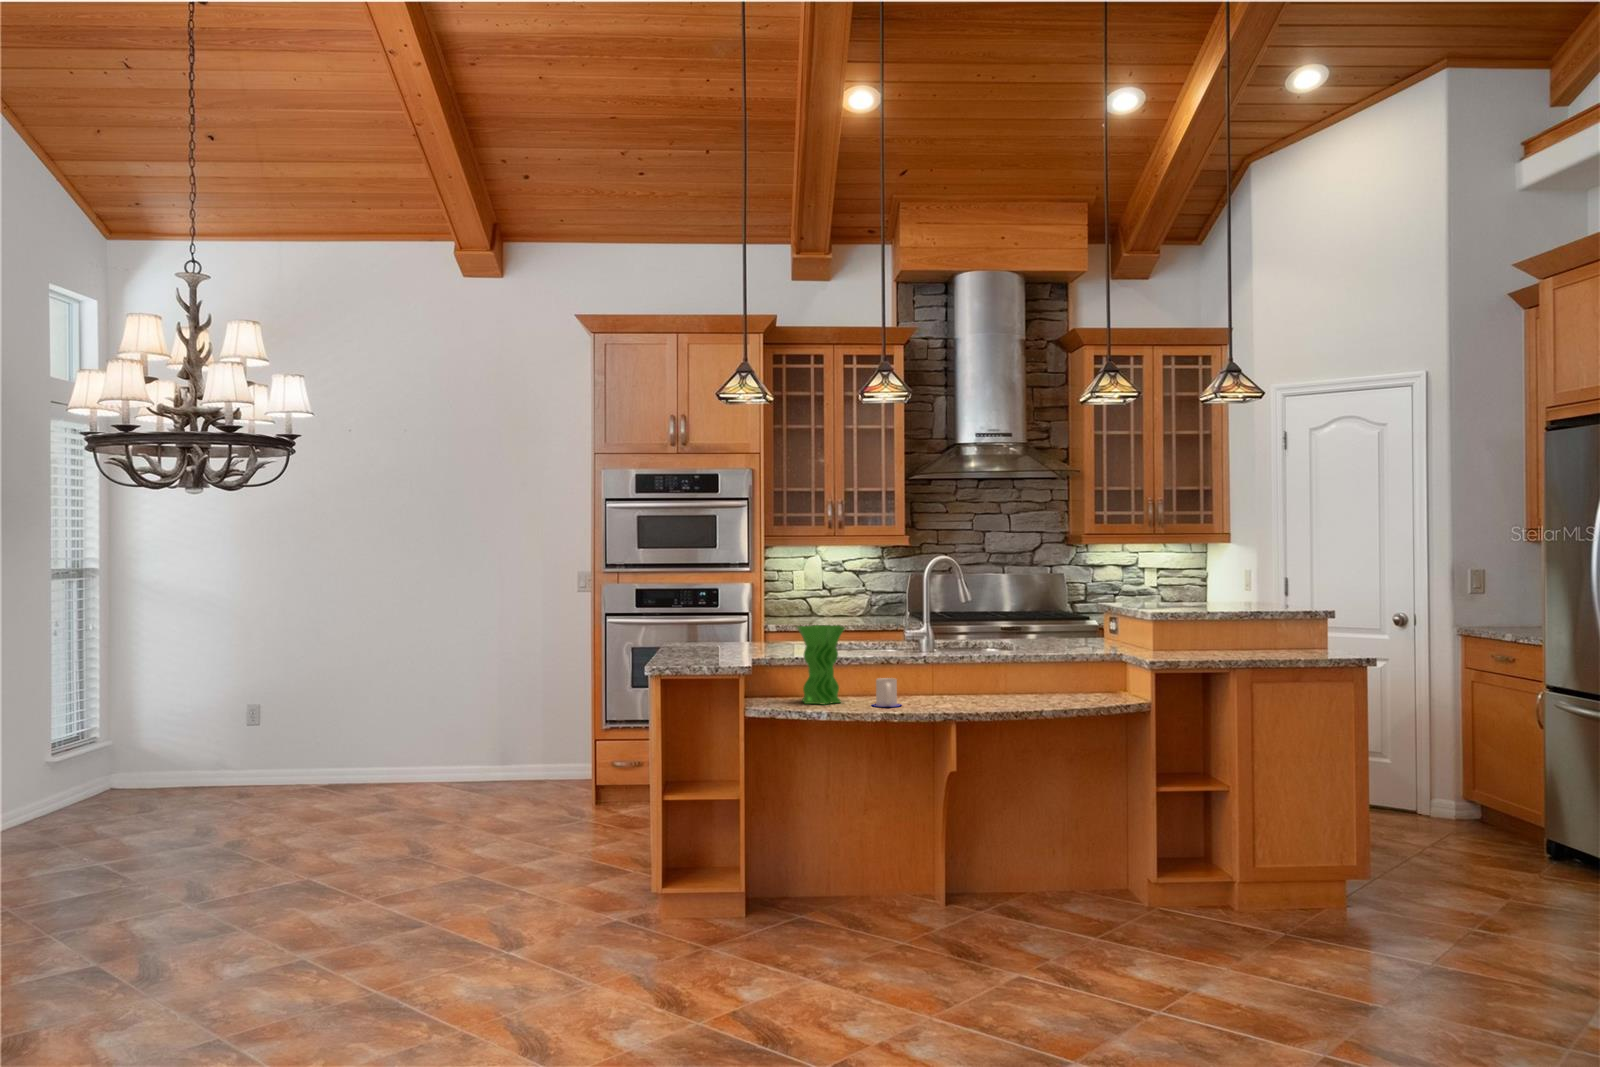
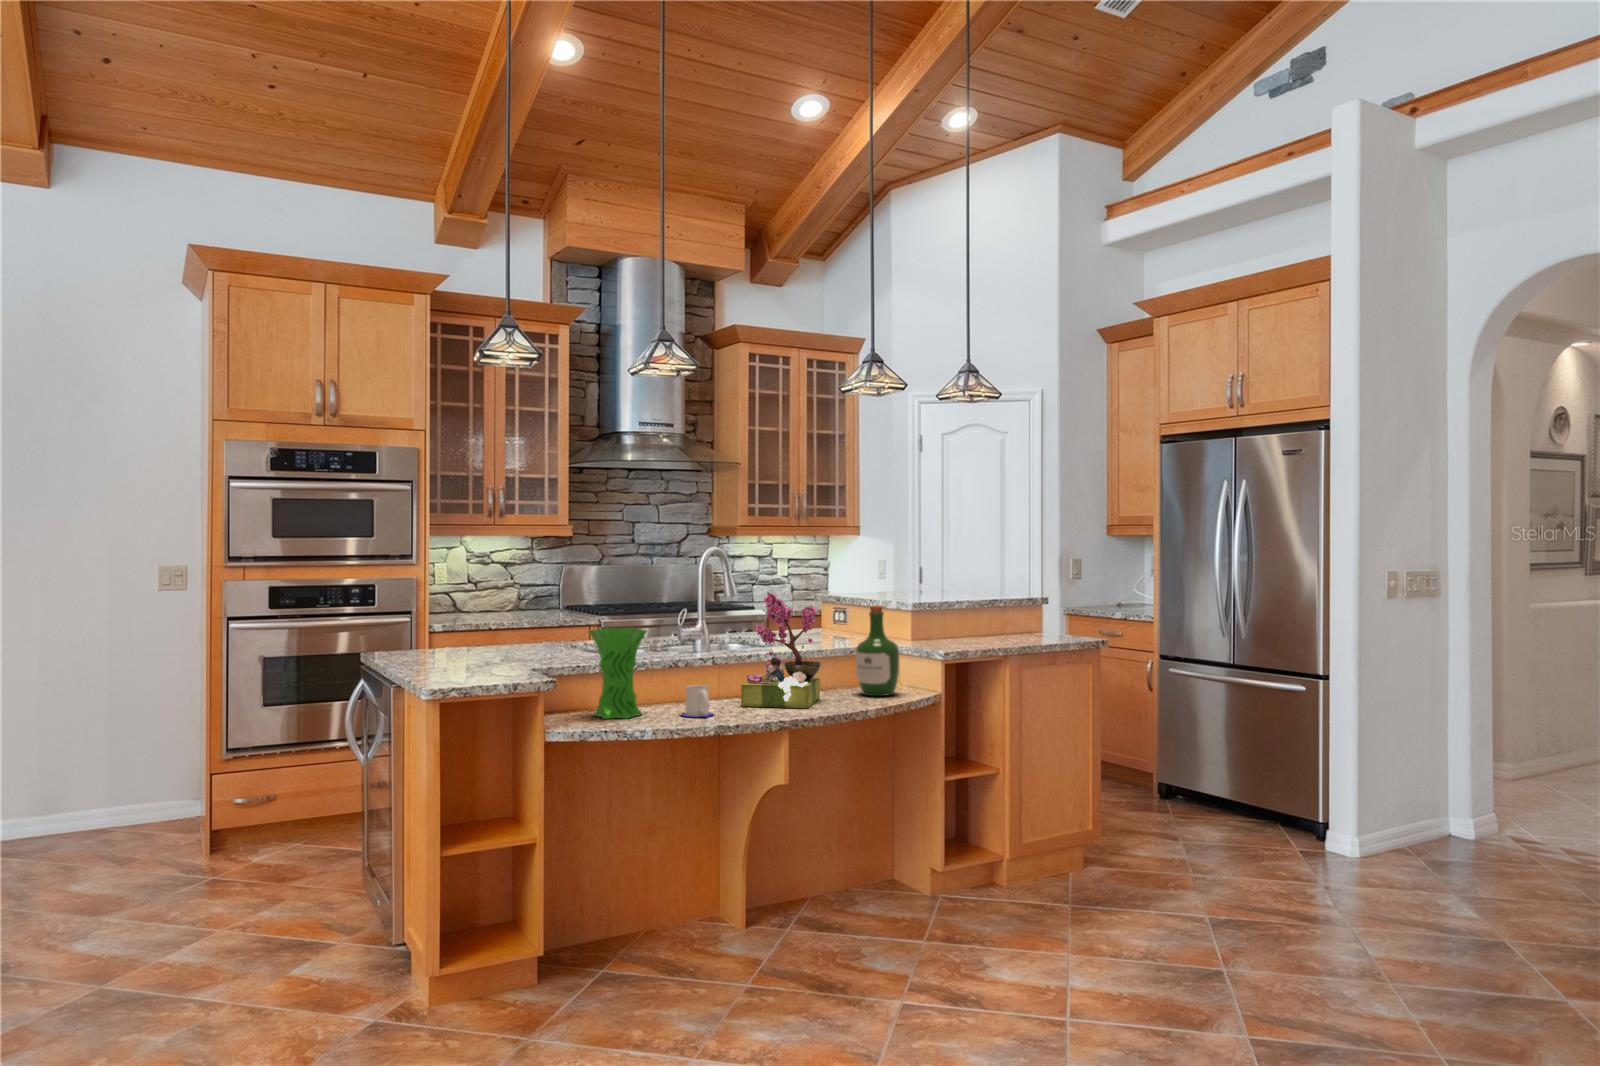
flower arrangement: none [939,594,1026,706] -> present [741,592,821,708]
wine bottle: none [1066,609,1112,700] -> present [856,605,899,696]

